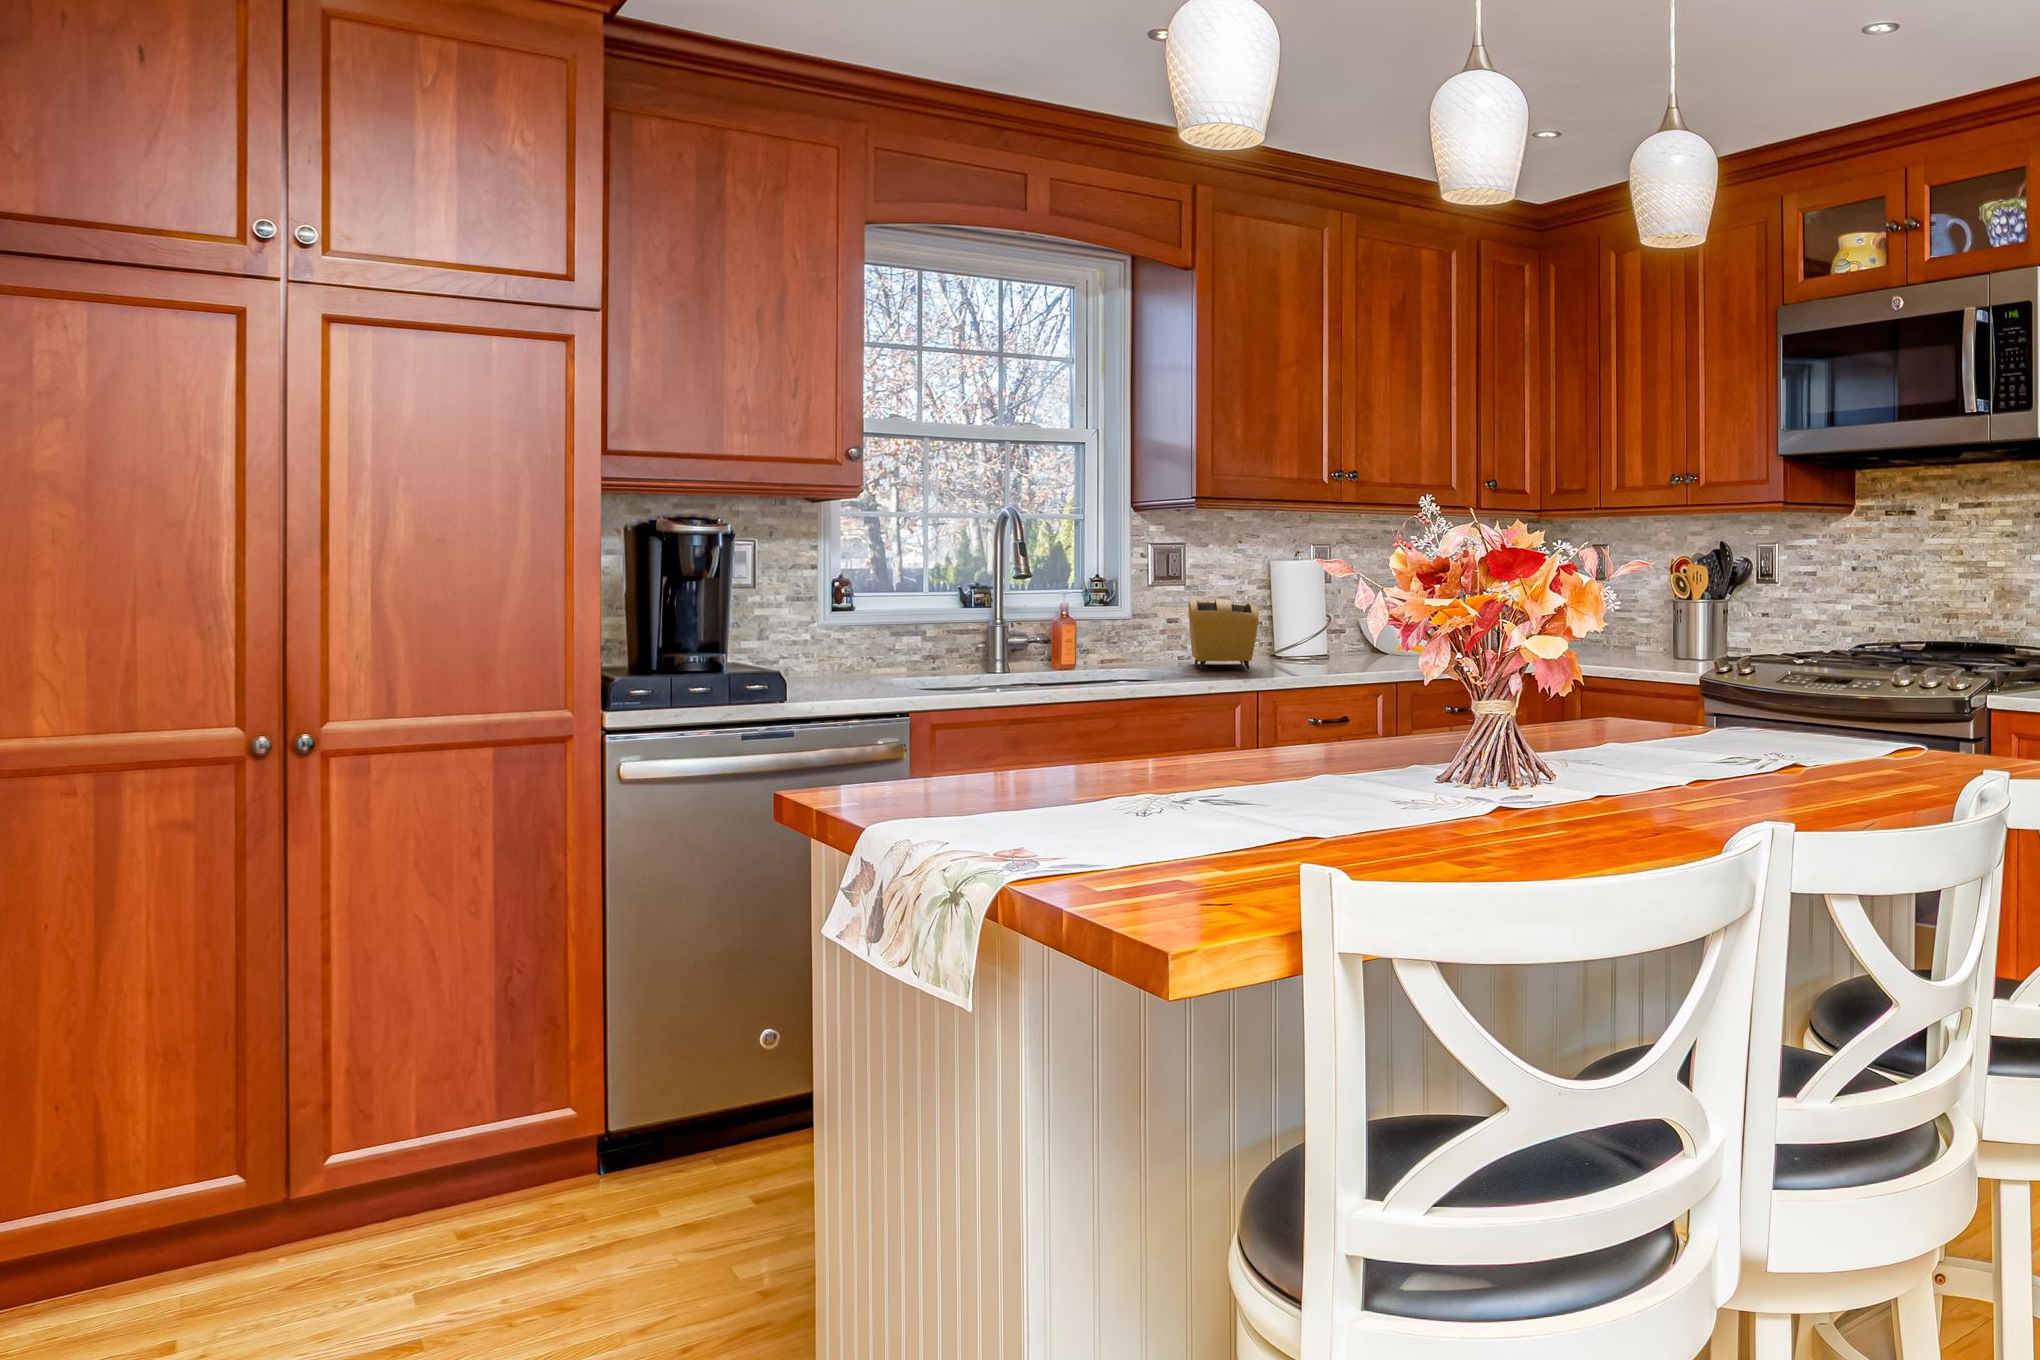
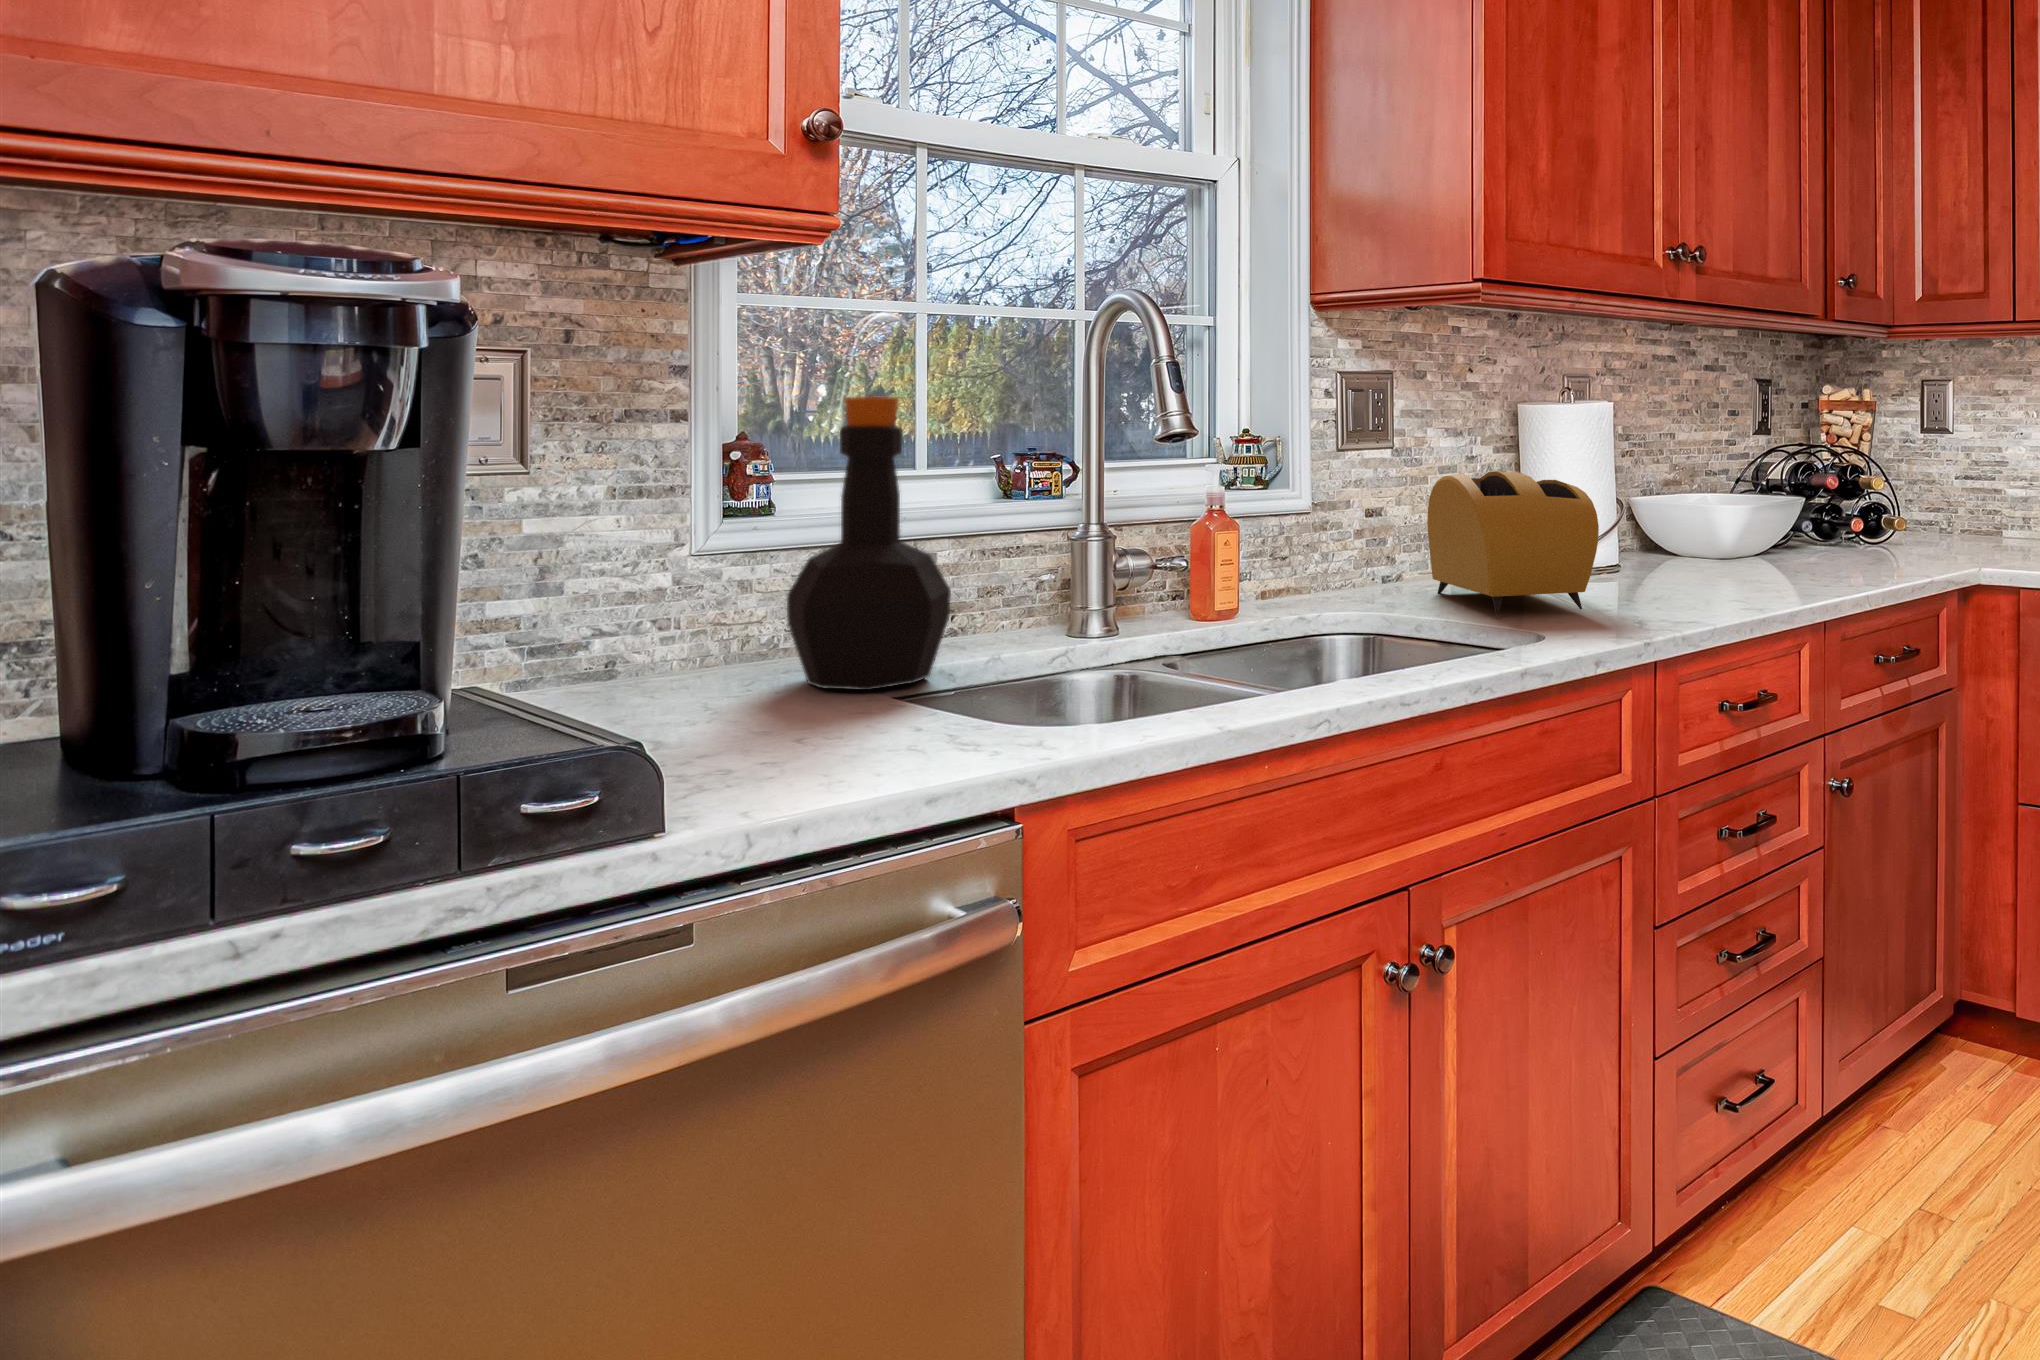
bottle: none [851,561,916,681] -> present [787,396,951,690]

